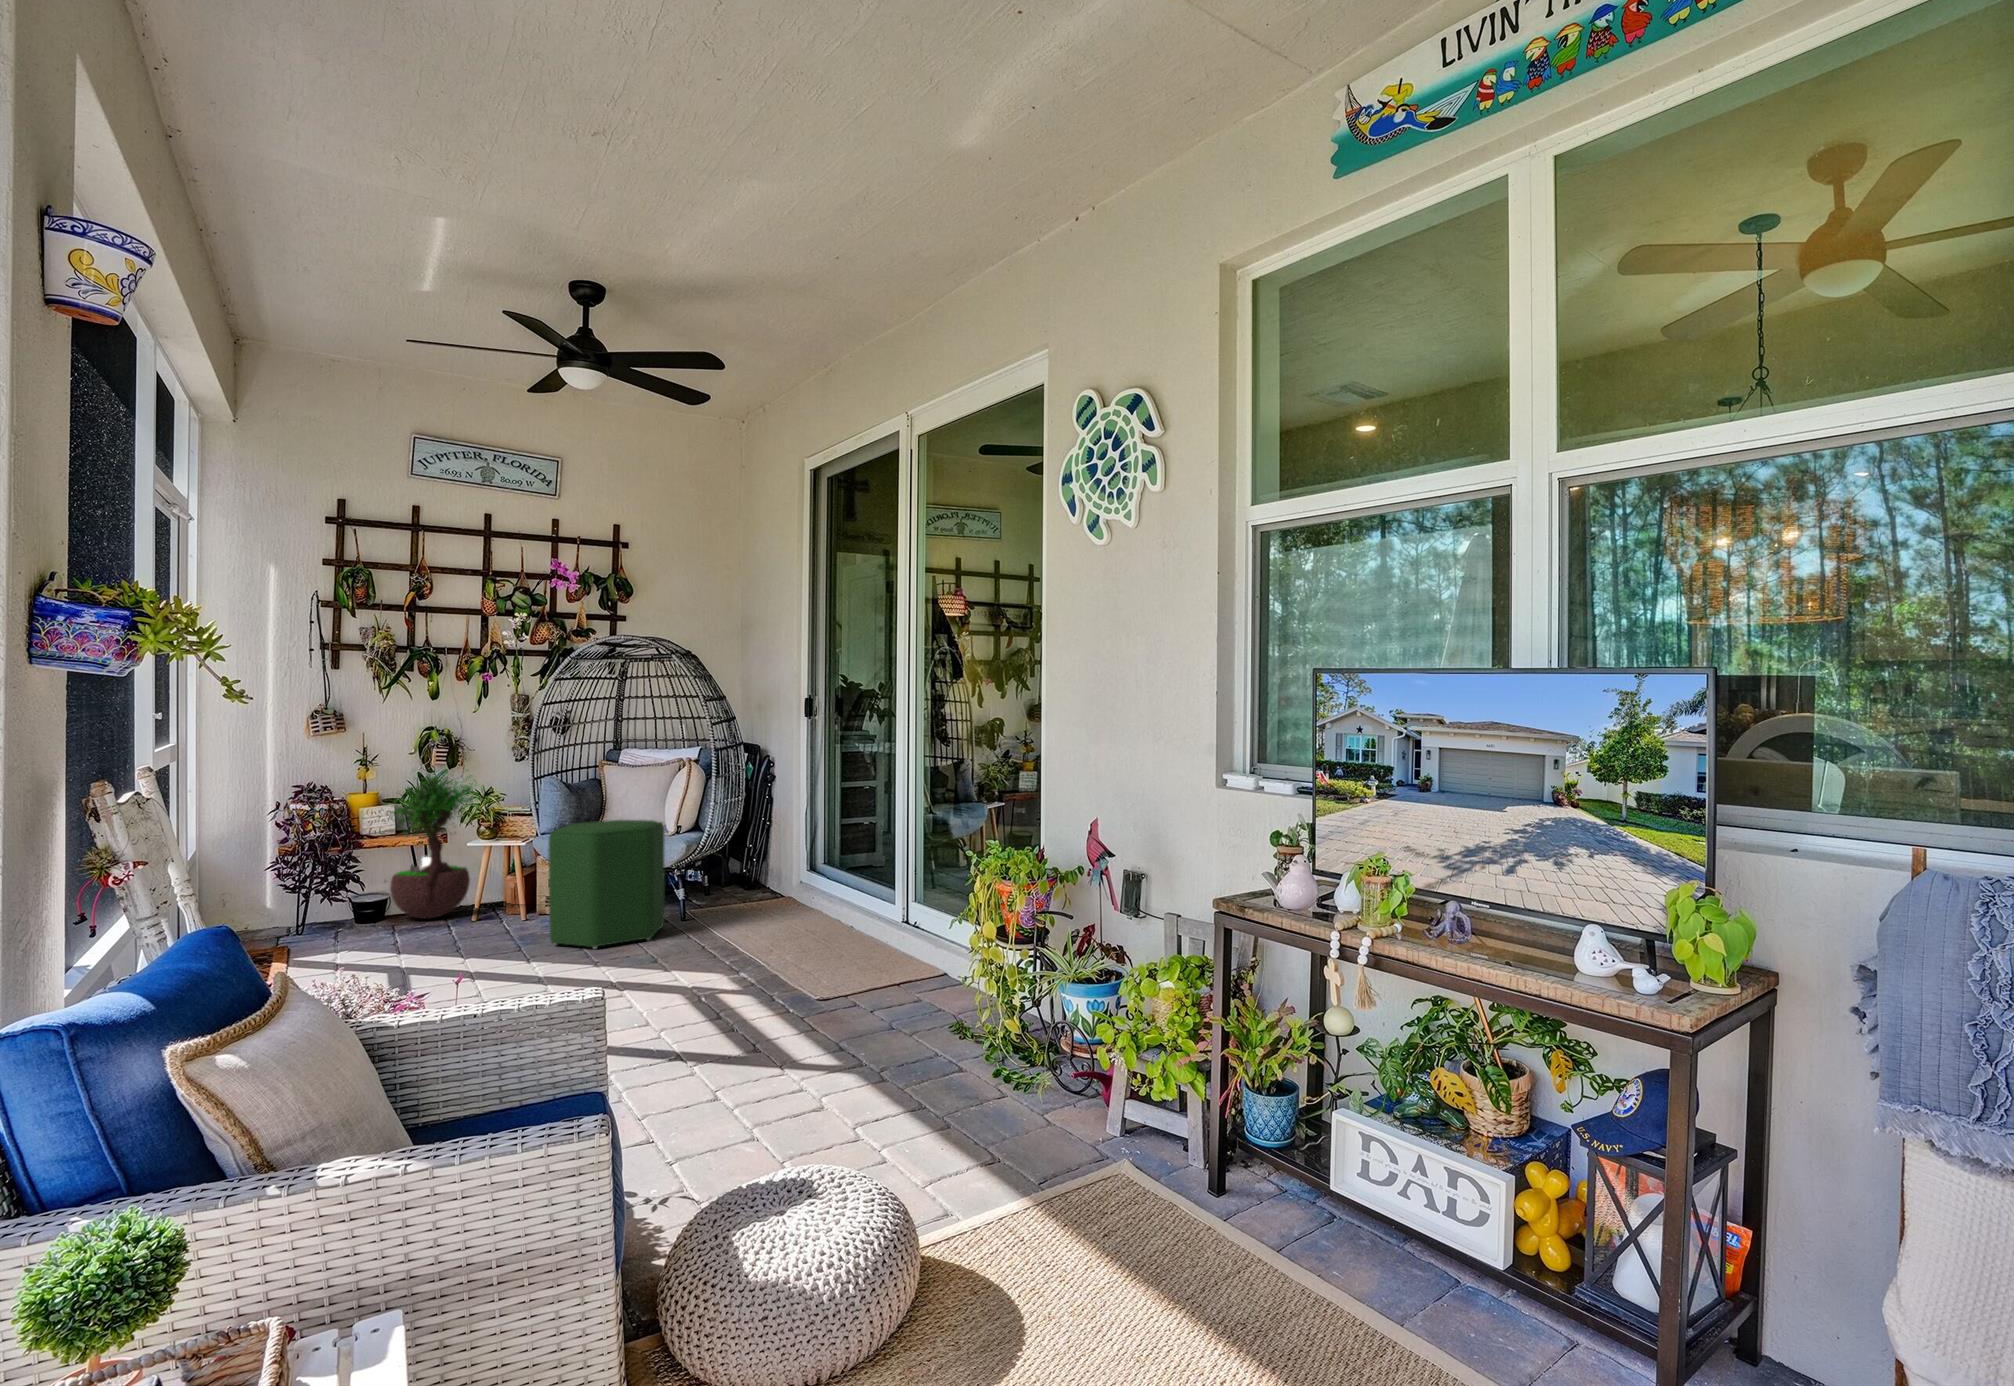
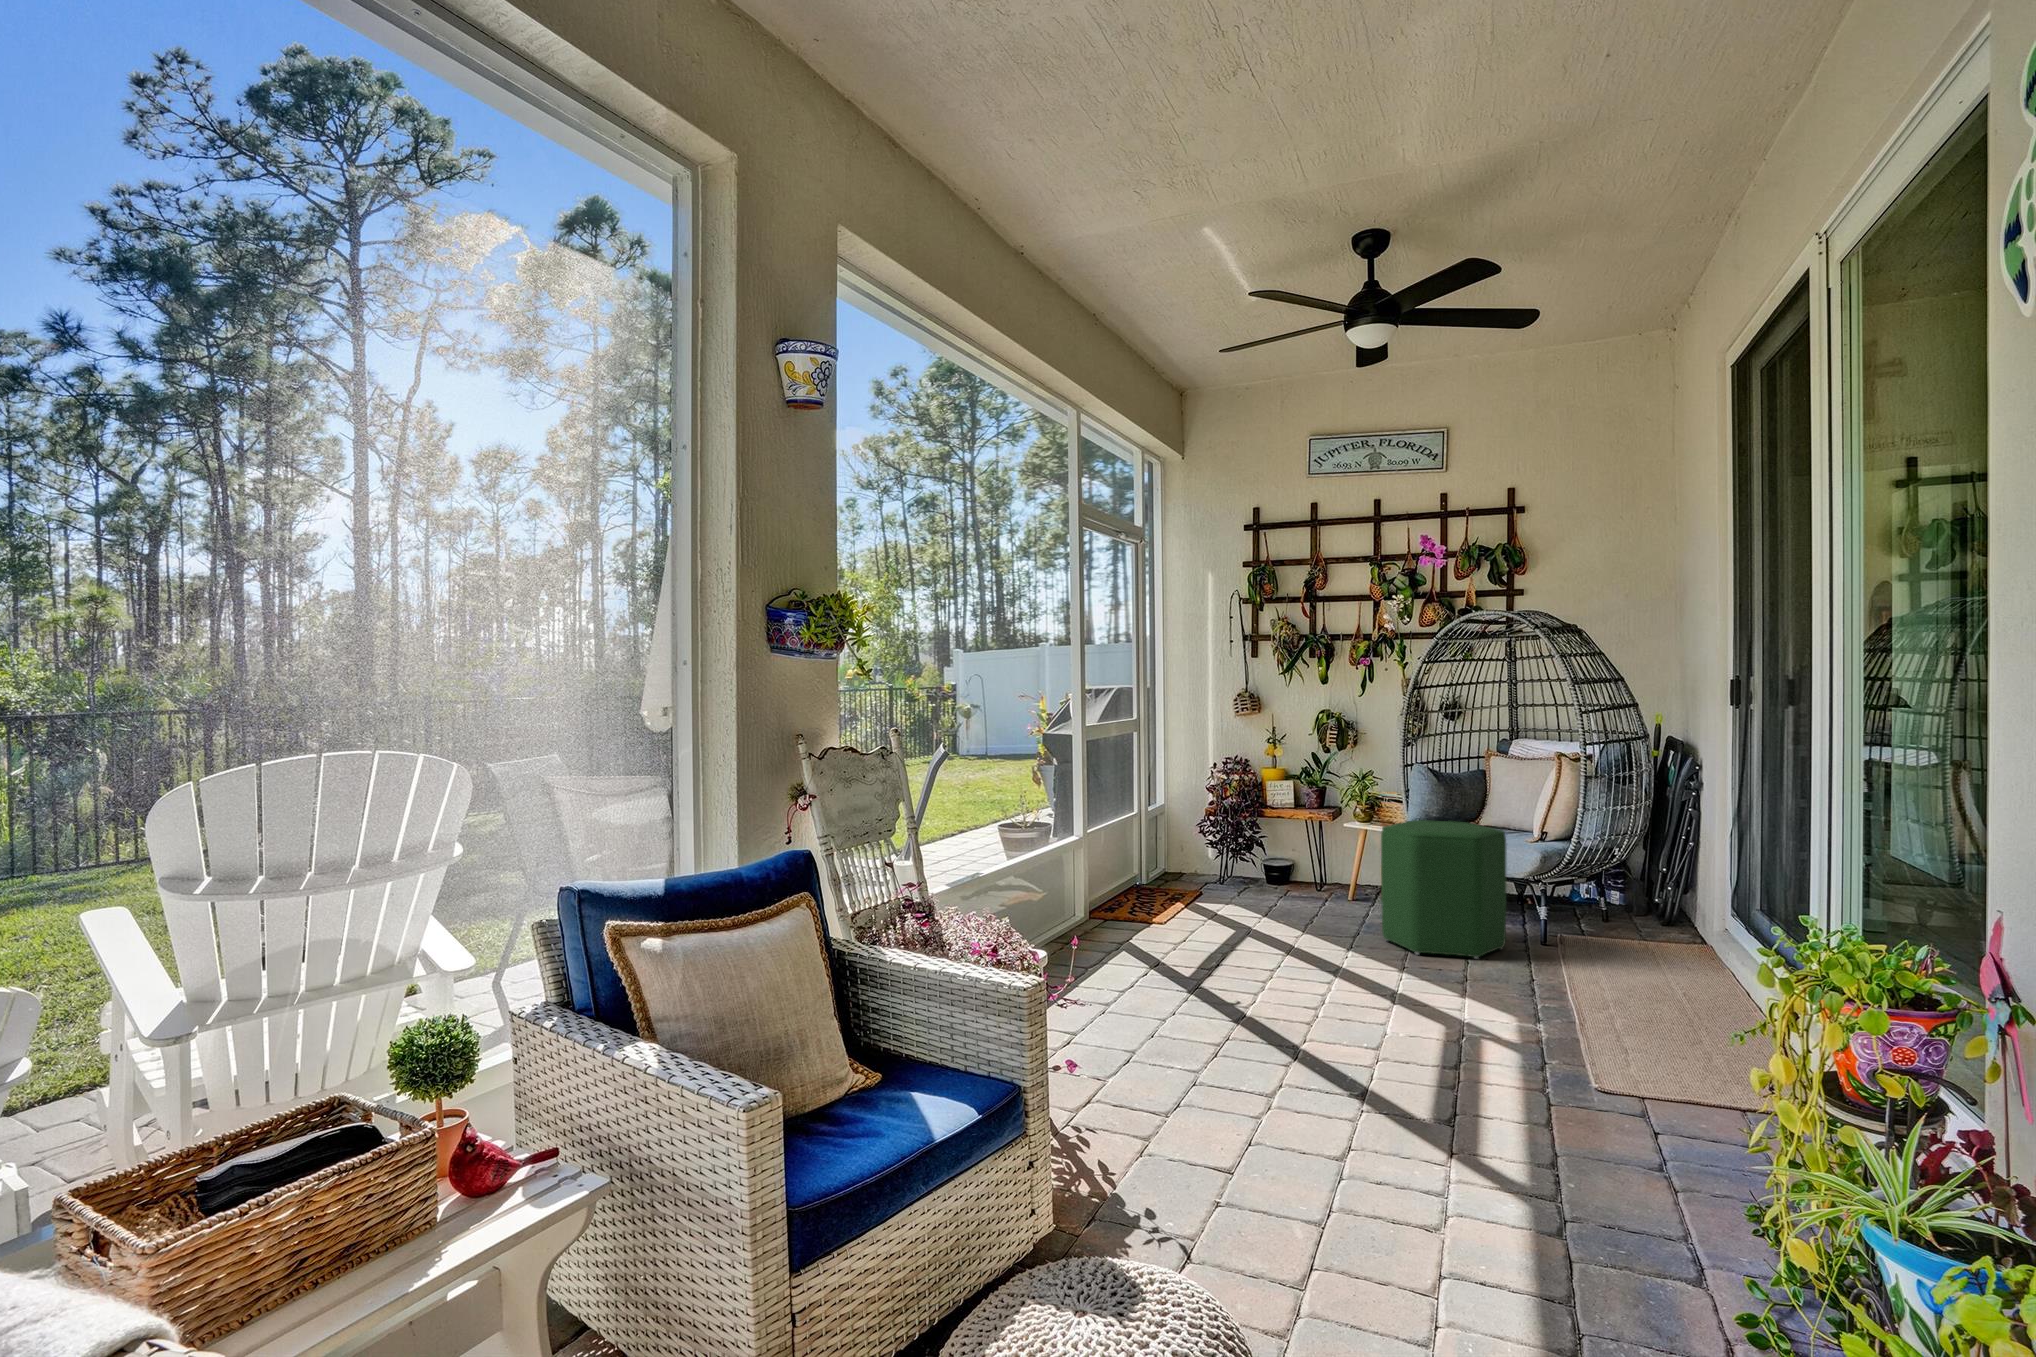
potted tree: present [379,769,484,919] -> none [1272,741,1363,888]

